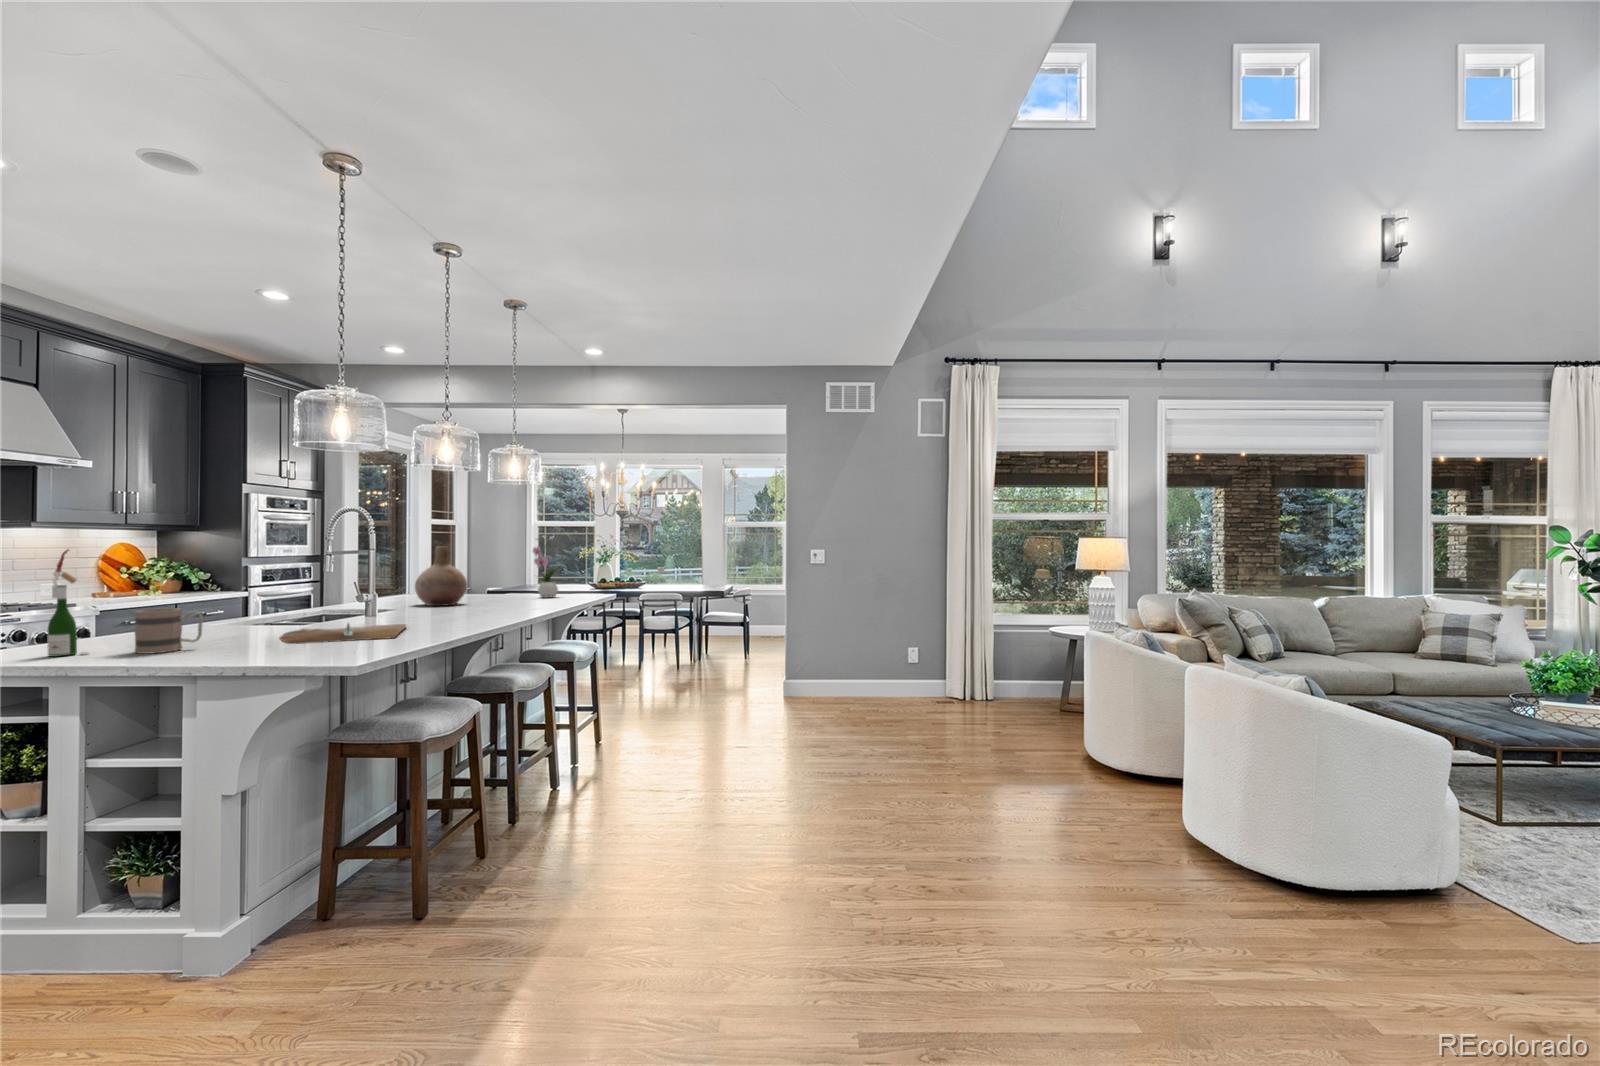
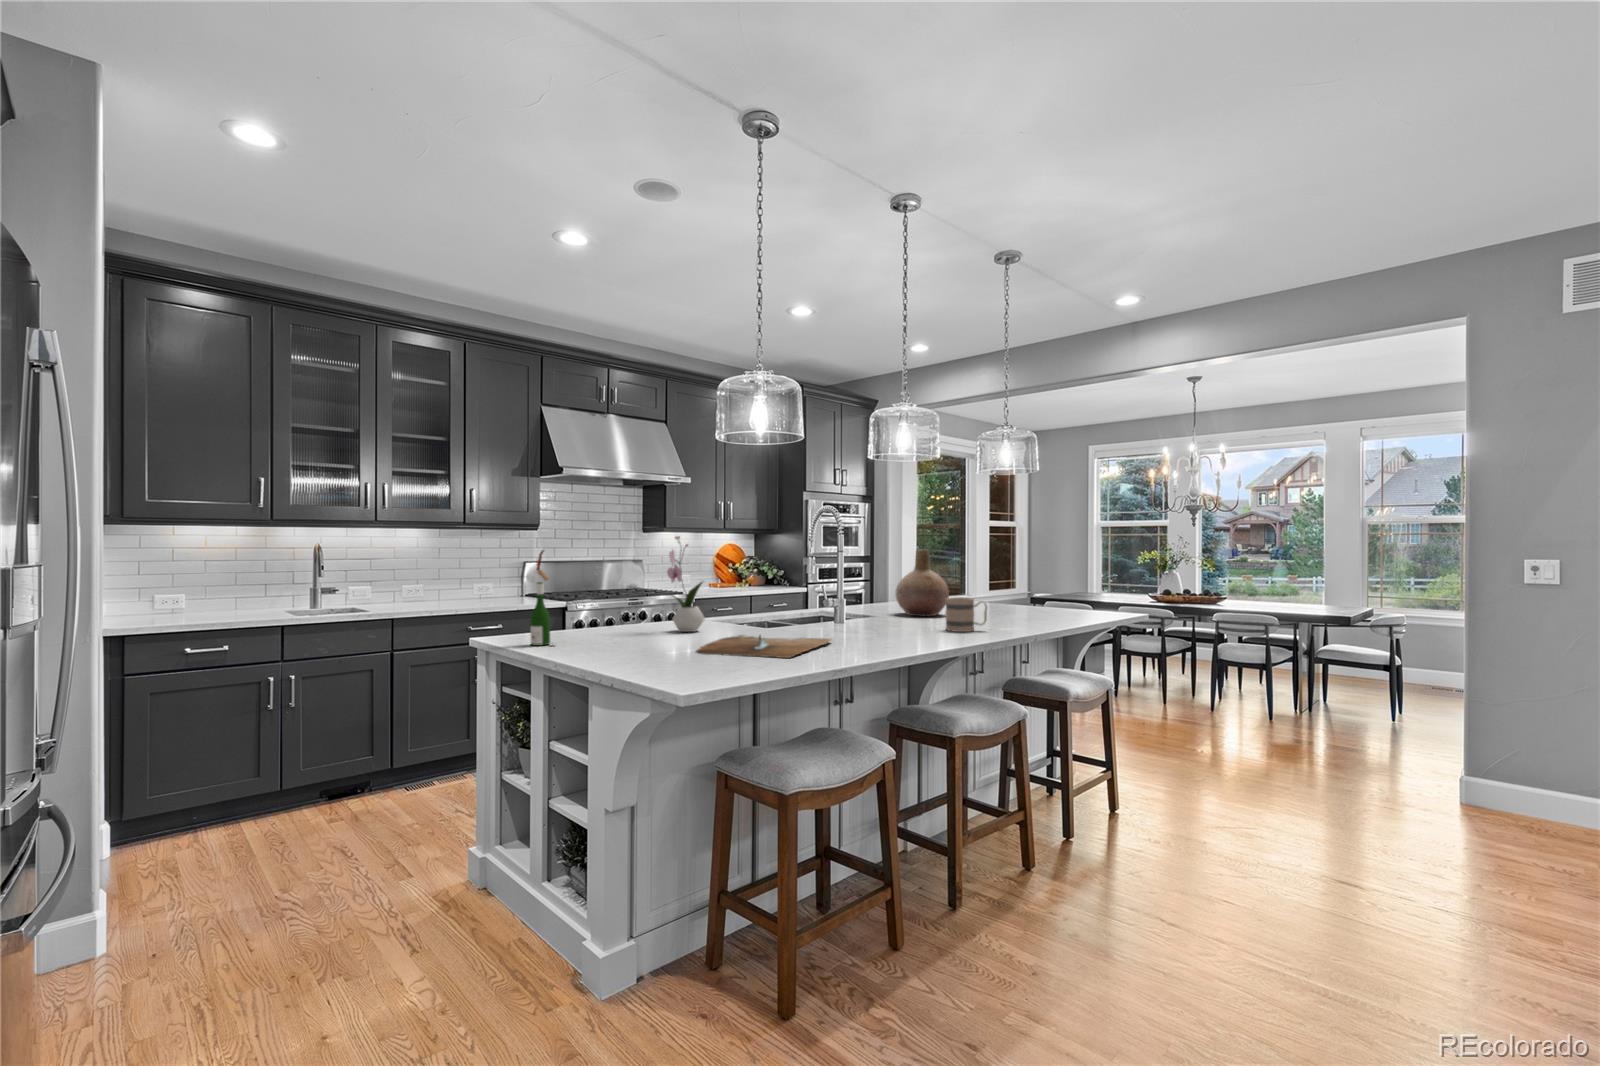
flower arrangement: present [533,546,558,598] -> present [667,536,705,632]
mug: present [134,608,203,654] -> present [945,597,987,632]

